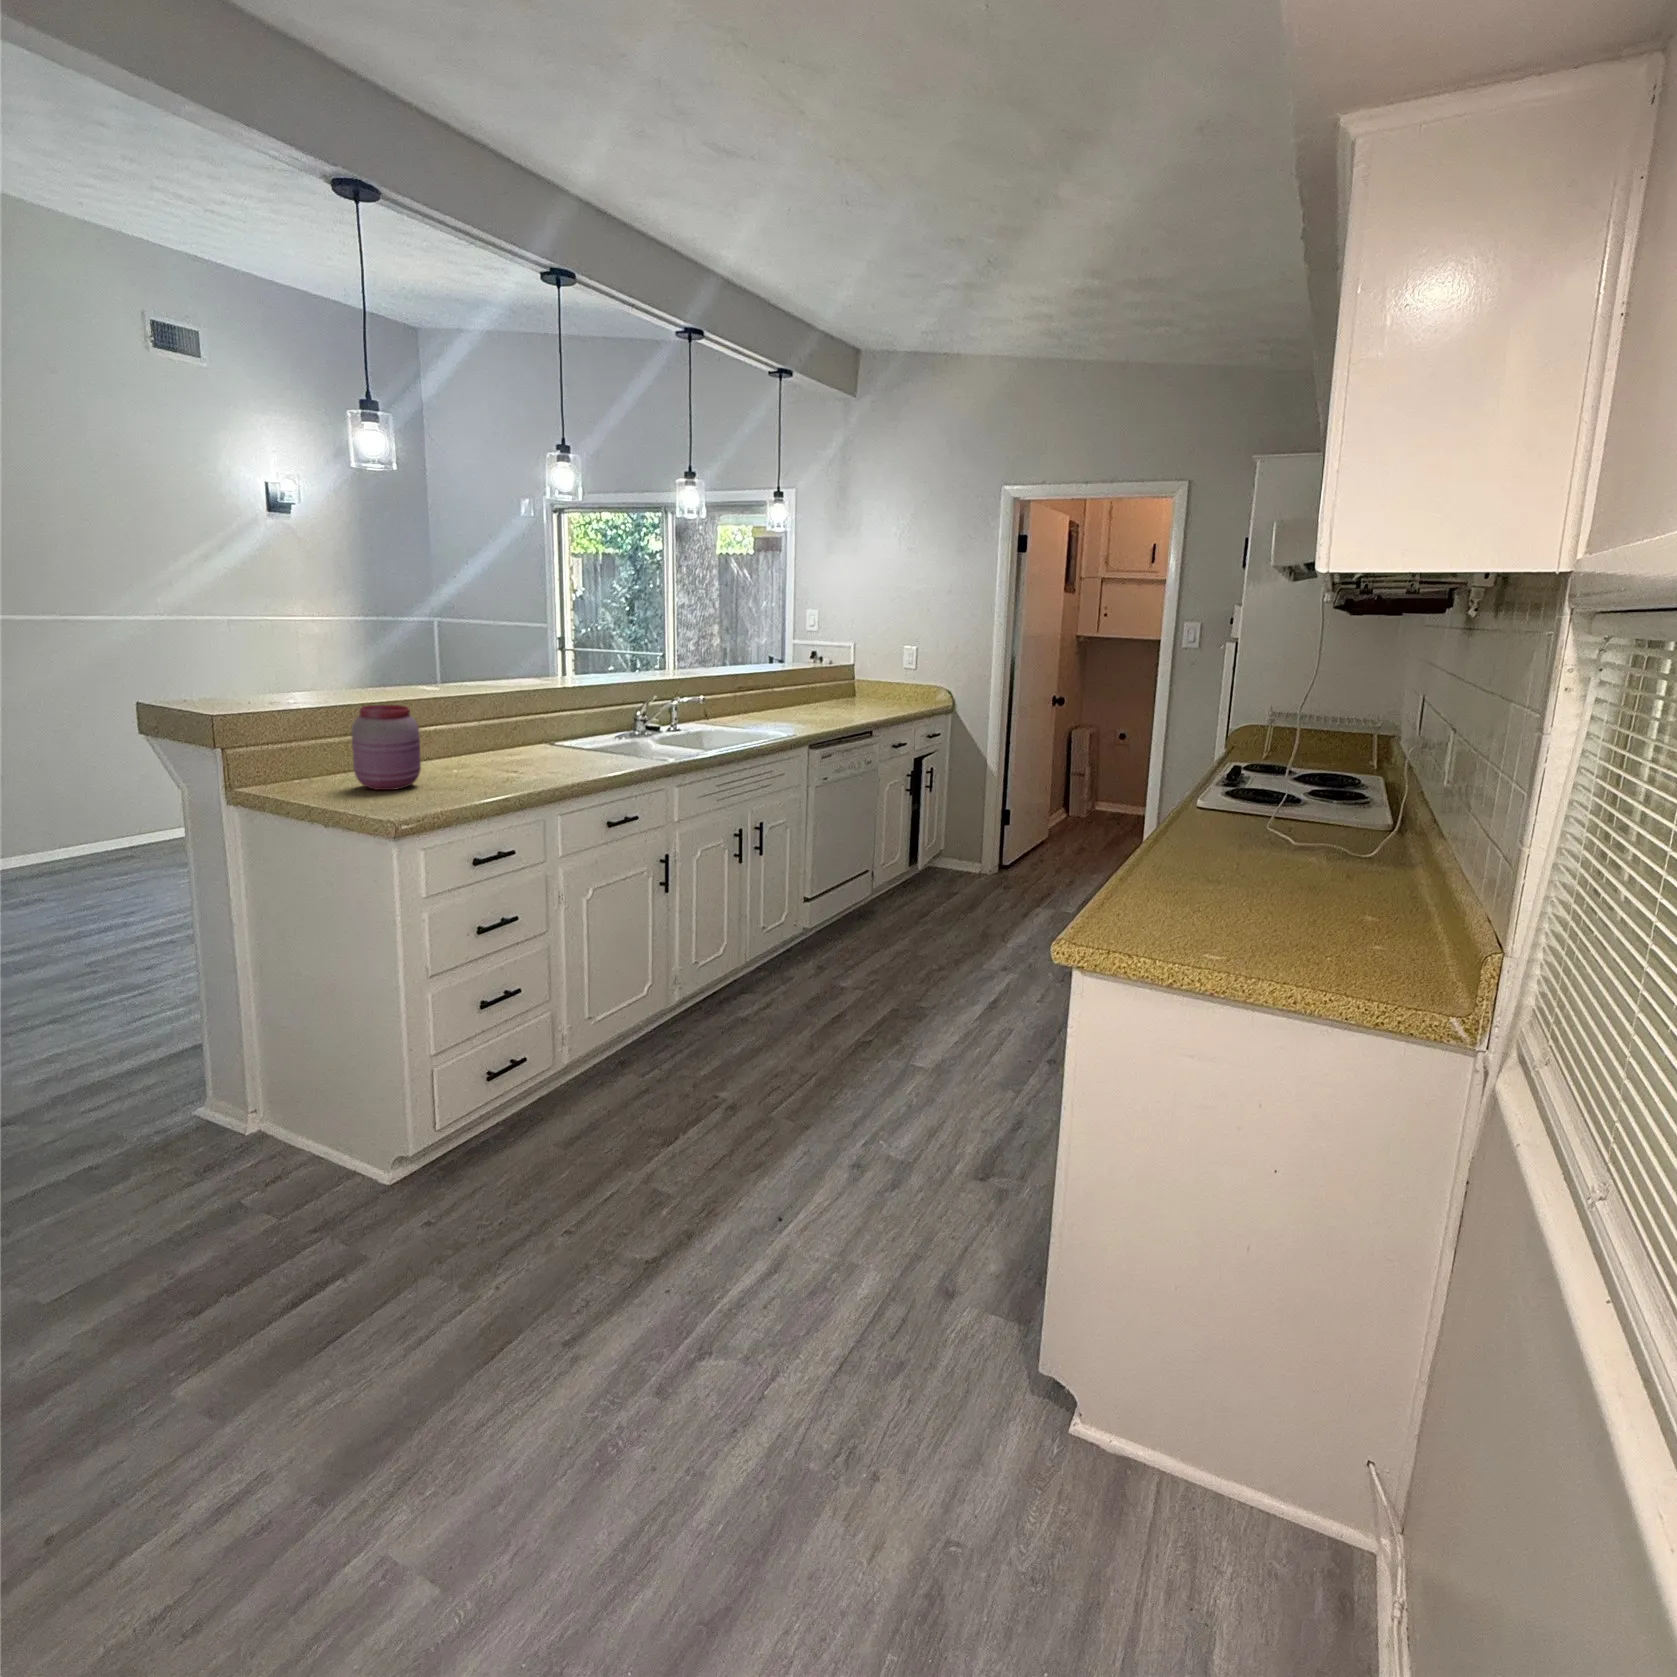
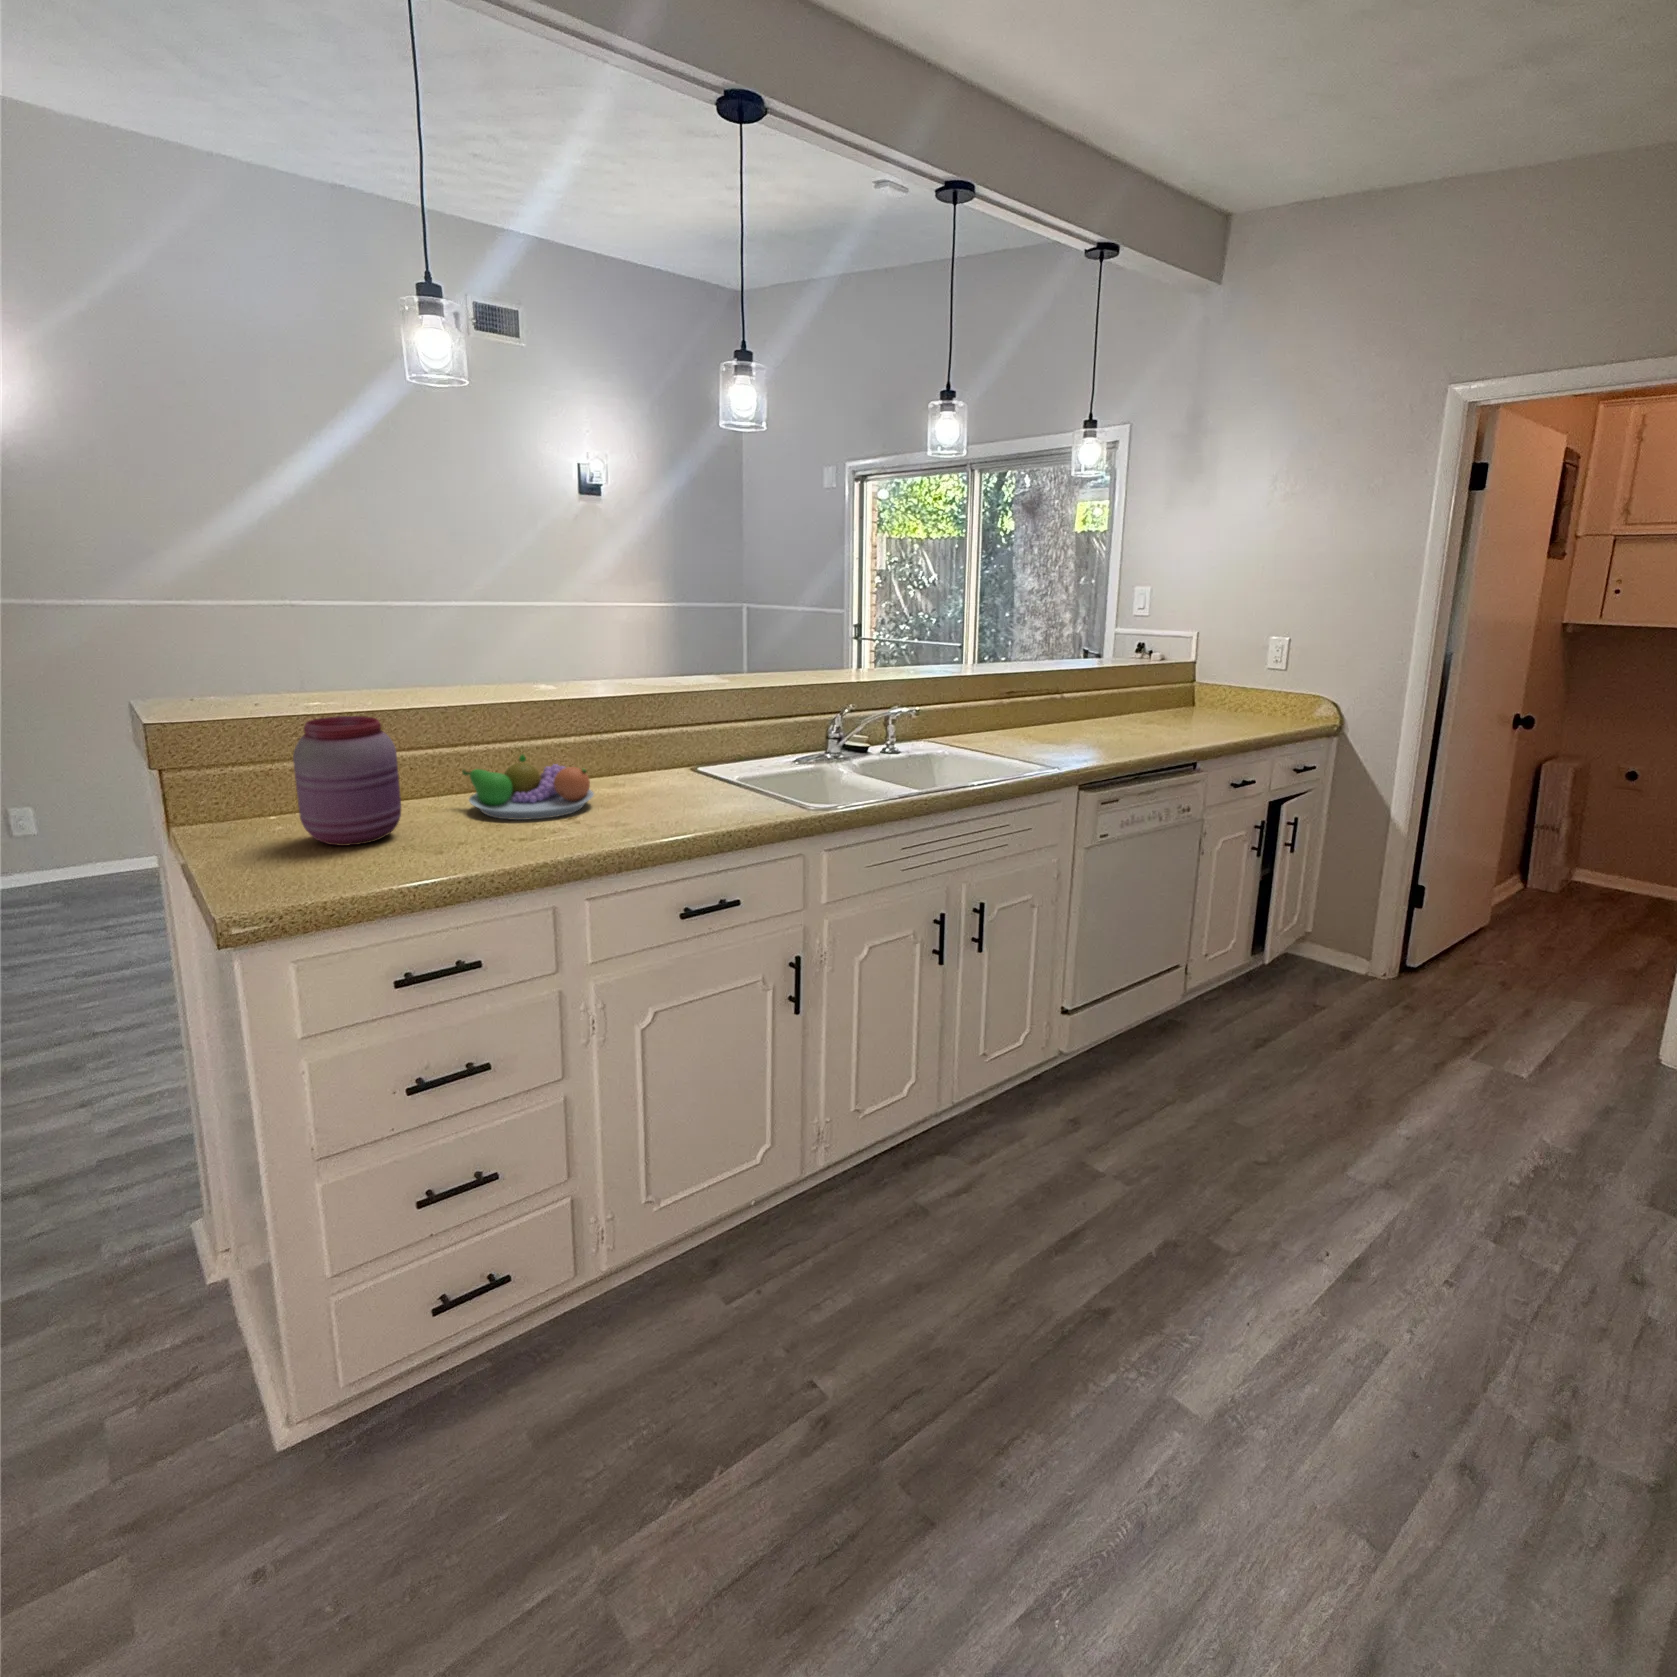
fruit bowl: none [422,733,520,775] -> present [462,754,594,820]

